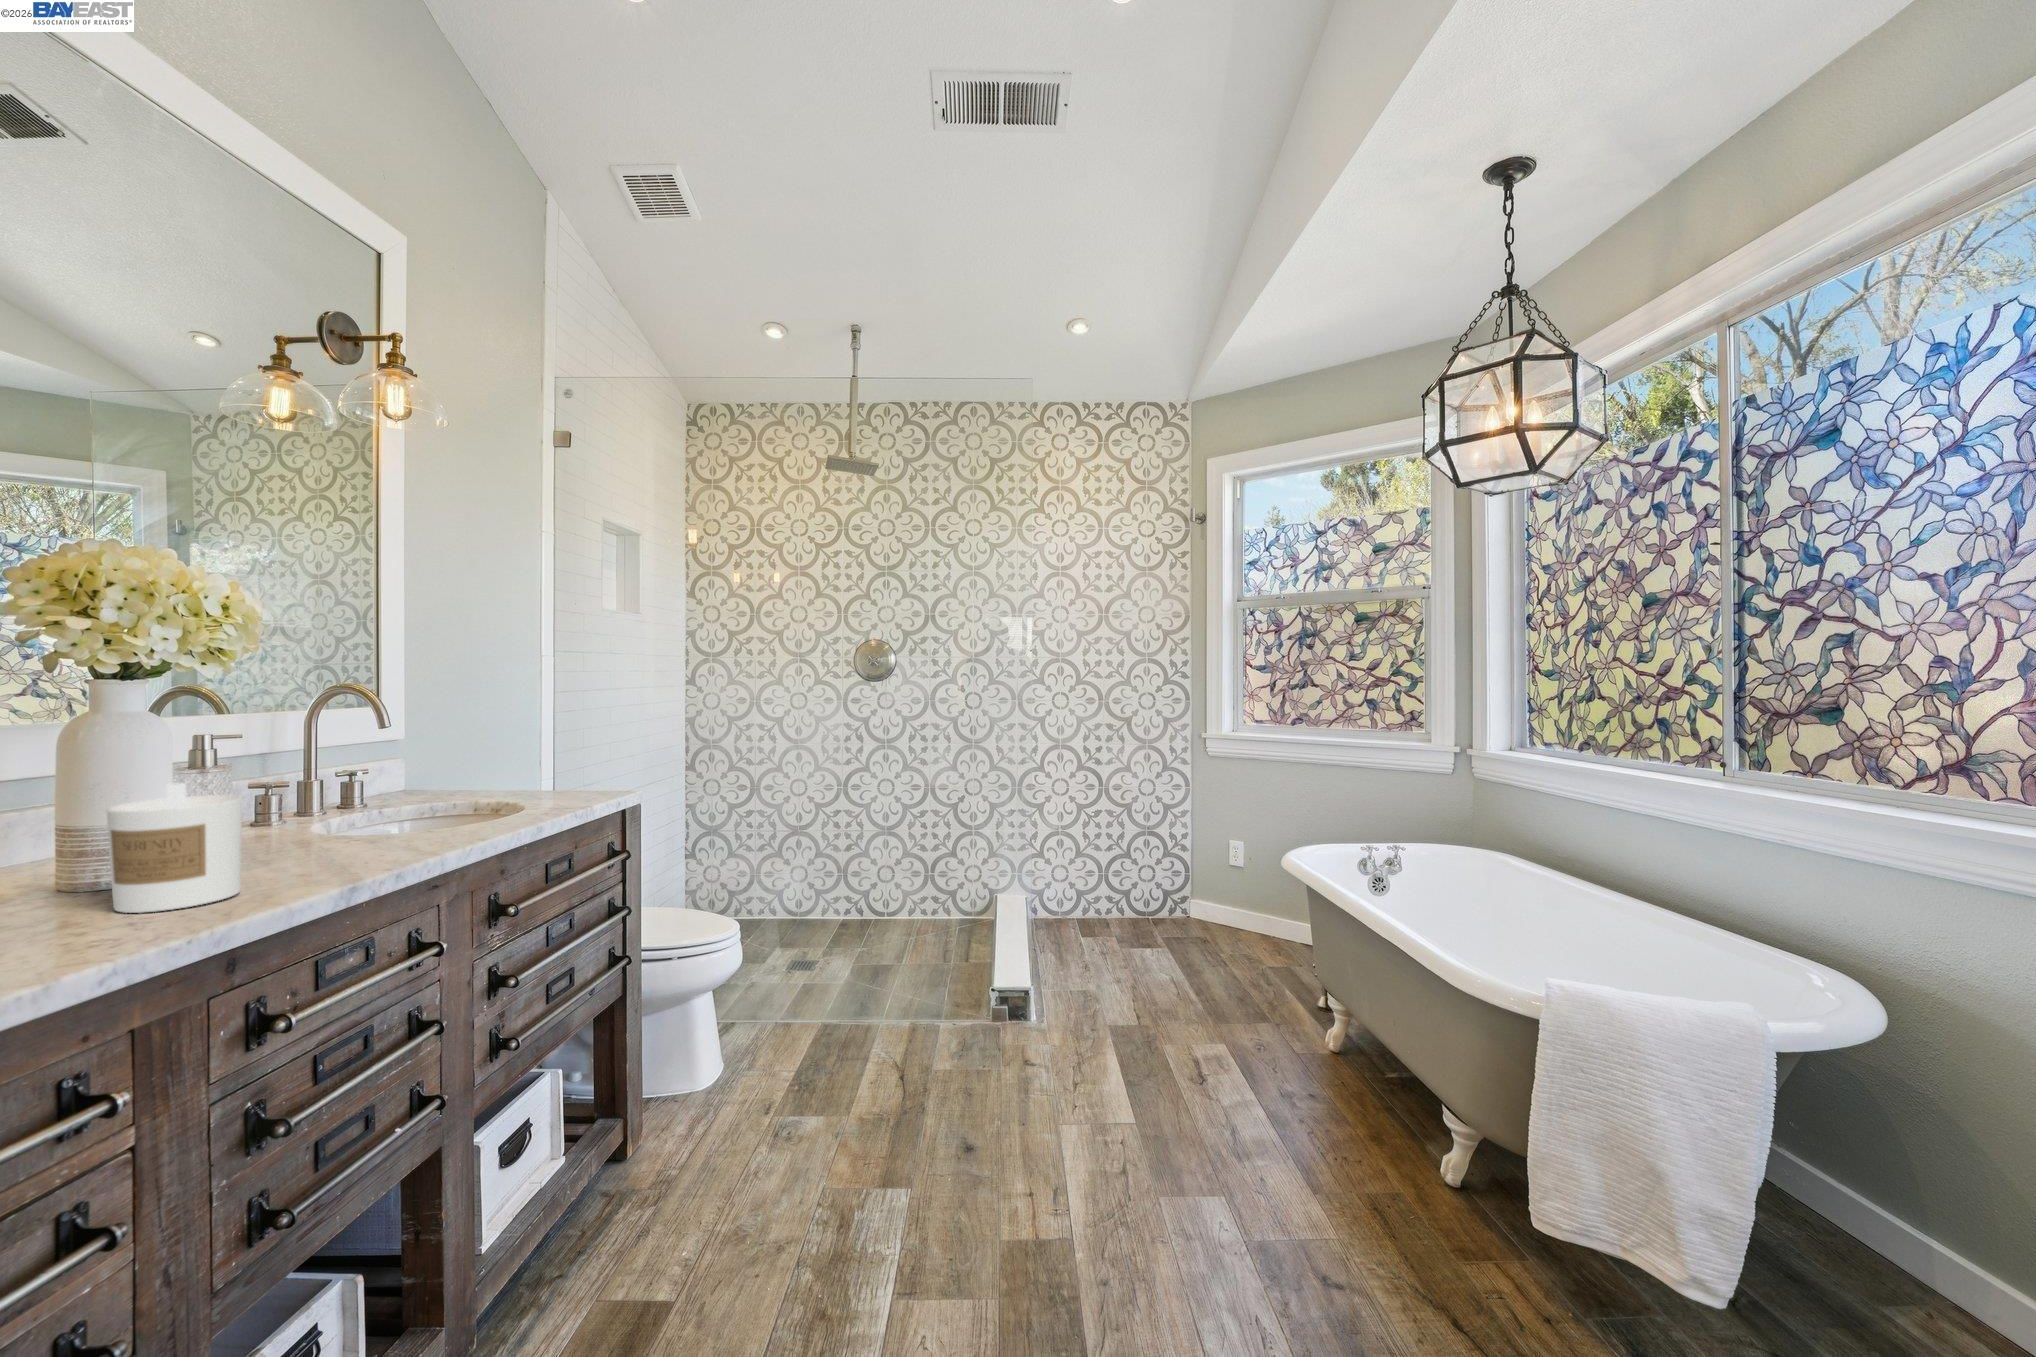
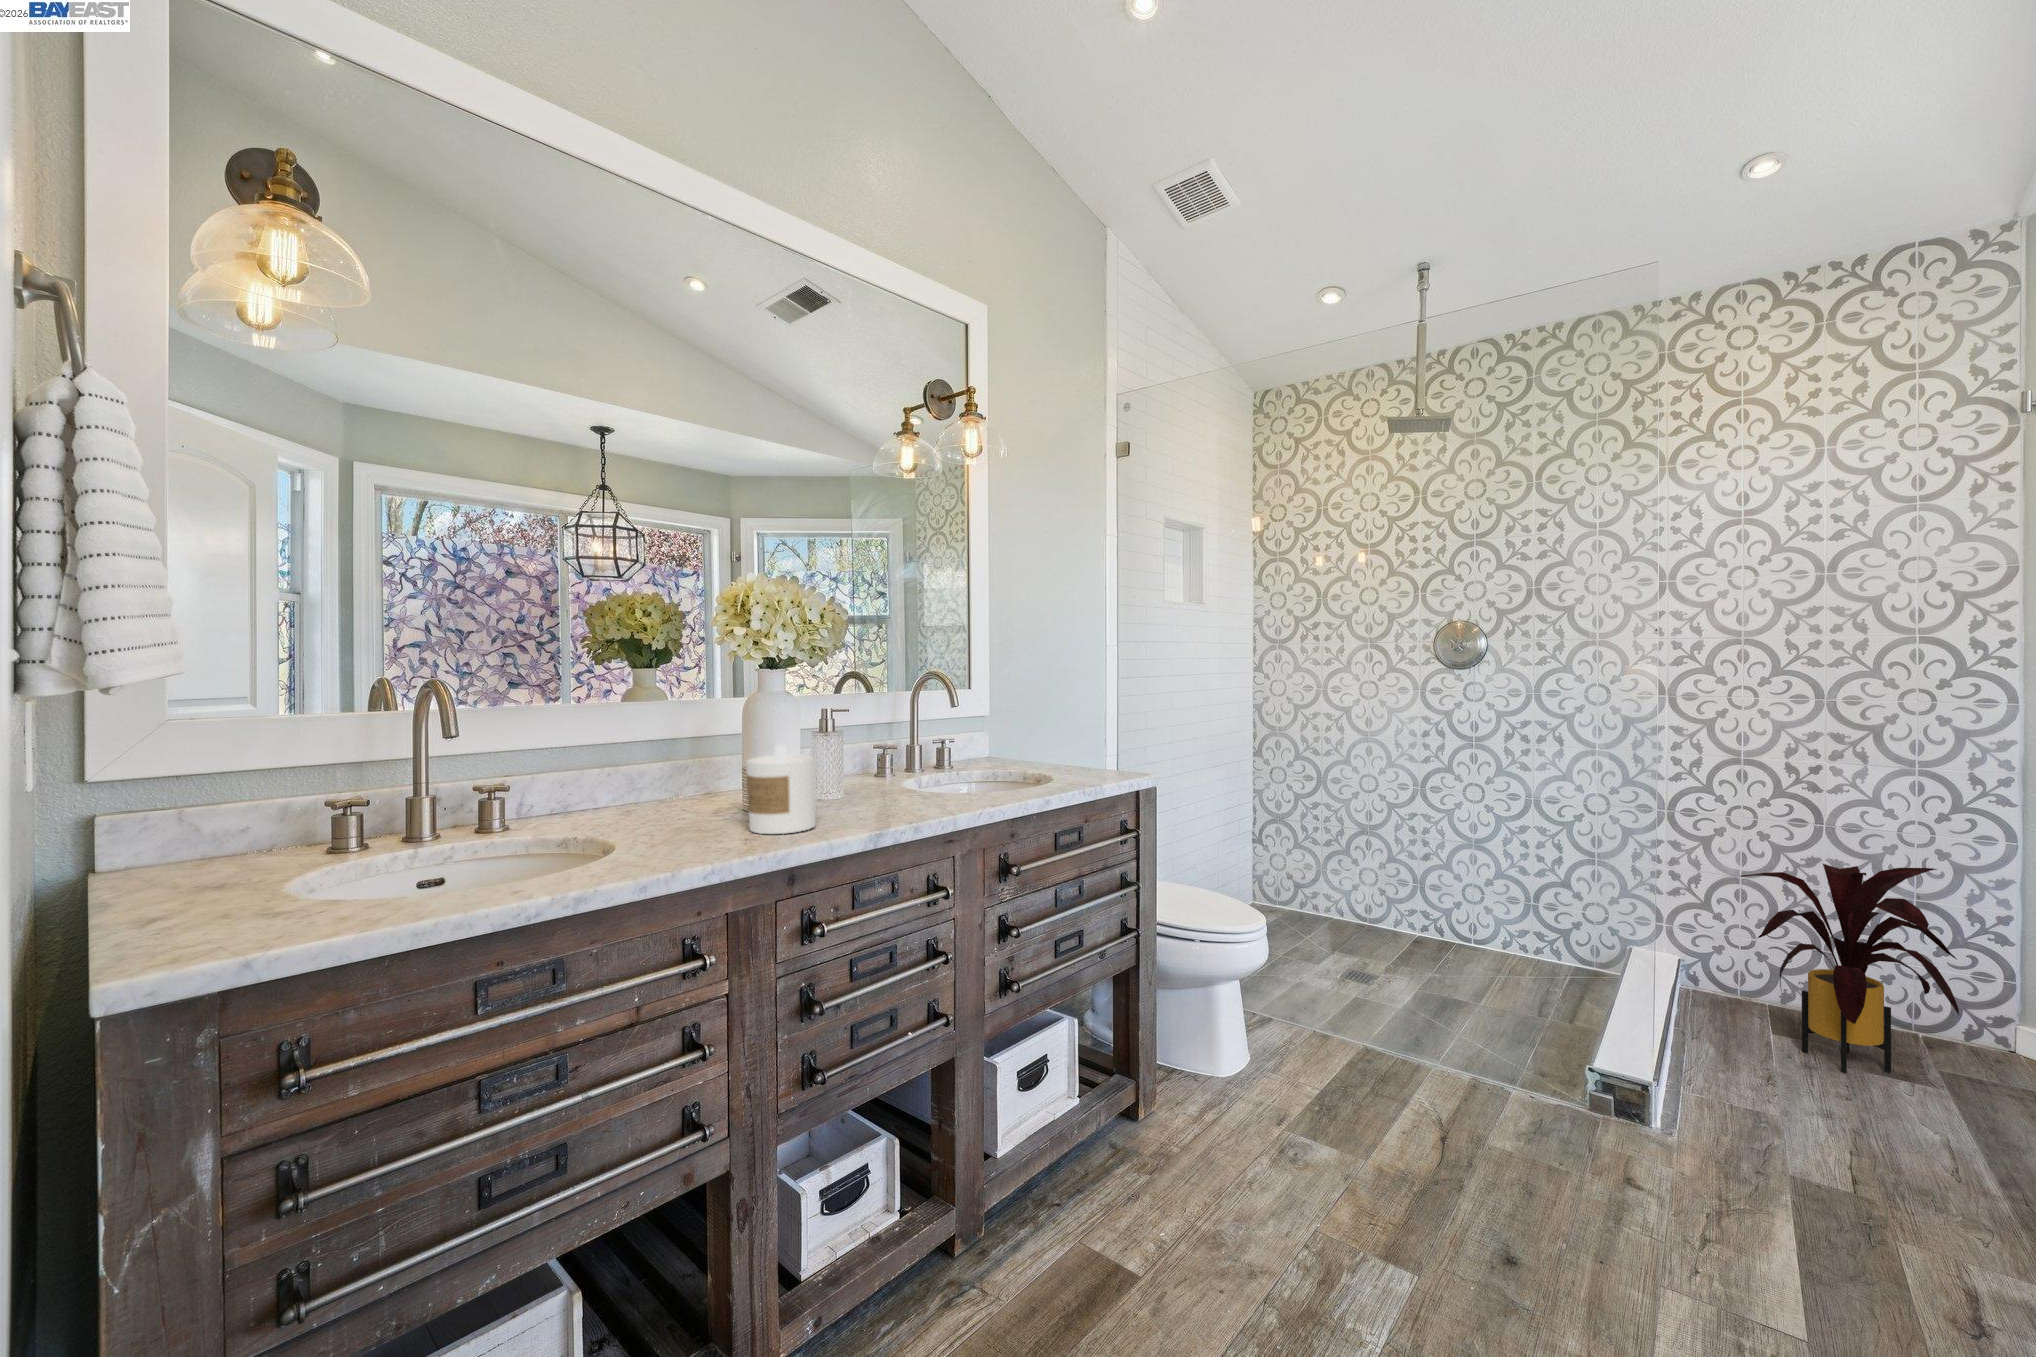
house plant: none [1060,807,1172,951] -> present [1740,864,1959,1073]

